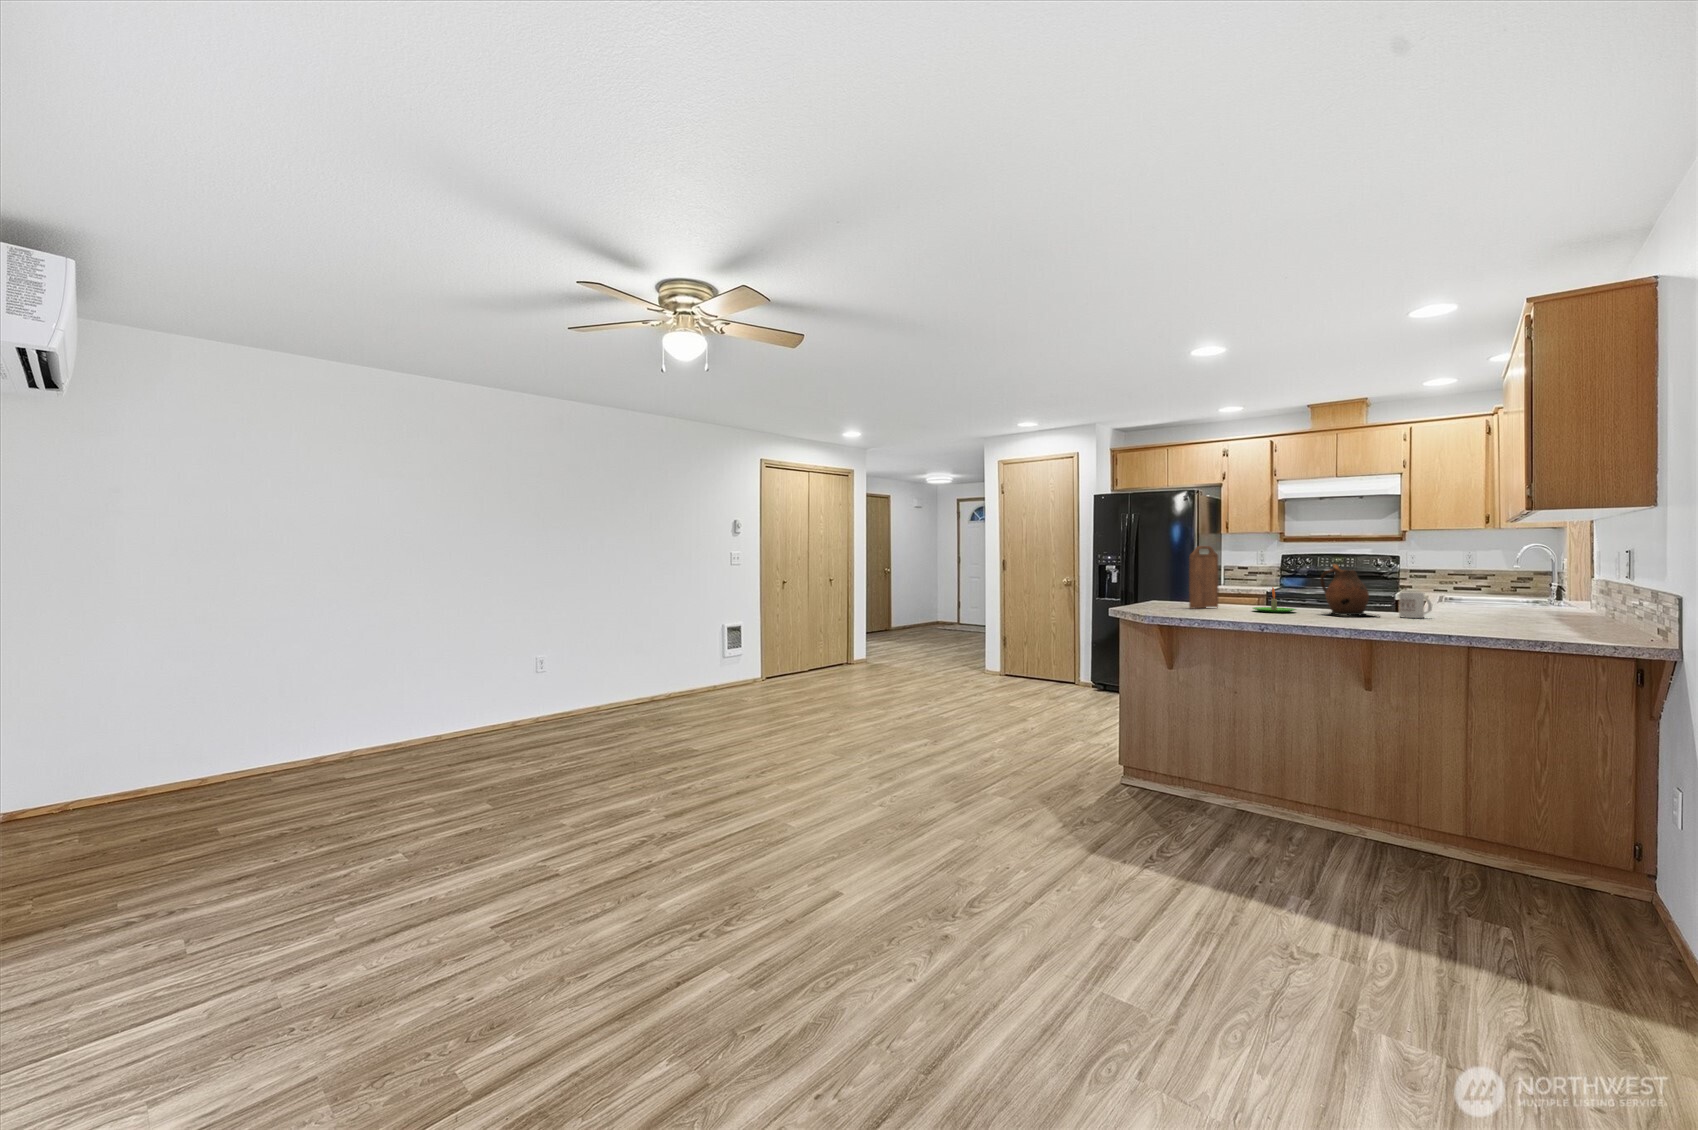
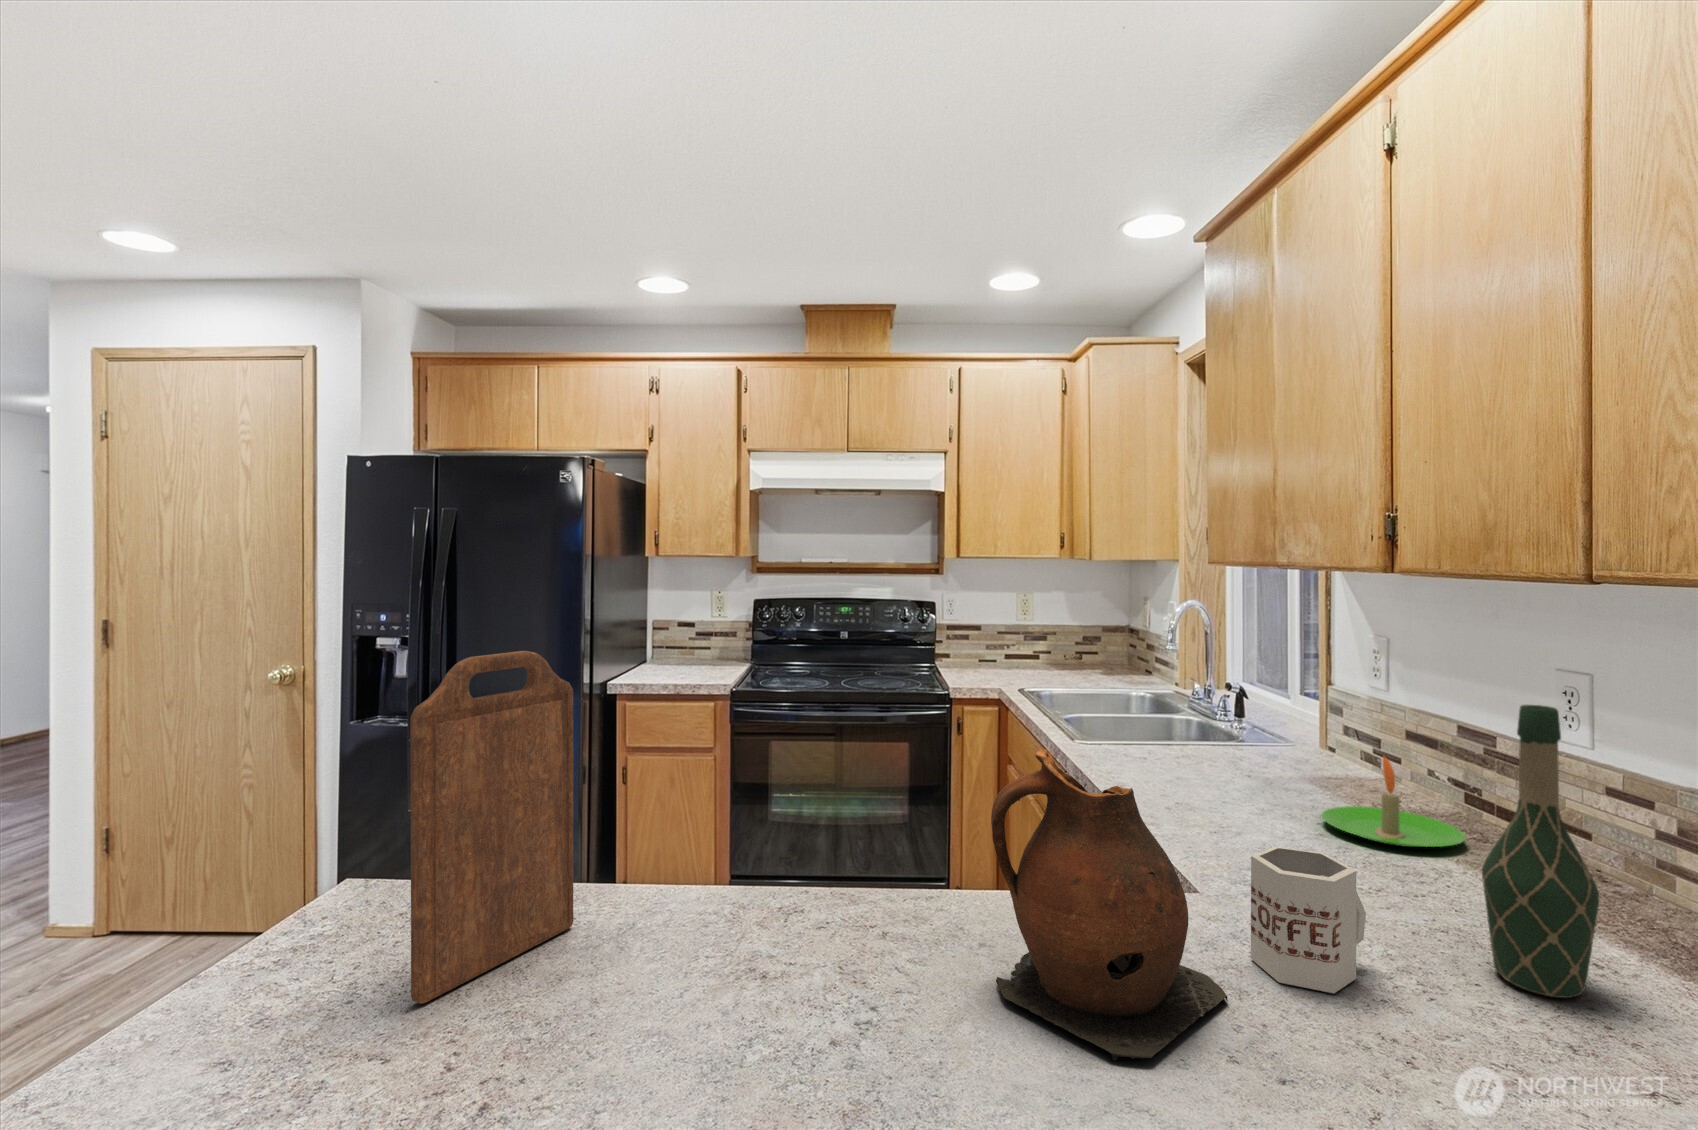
wine bottle: none [1466,554,1495,621] -> present [1482,705,1599,998]
candle: present [1253,587,1296,612] -> present [1322,756,1465,847]

